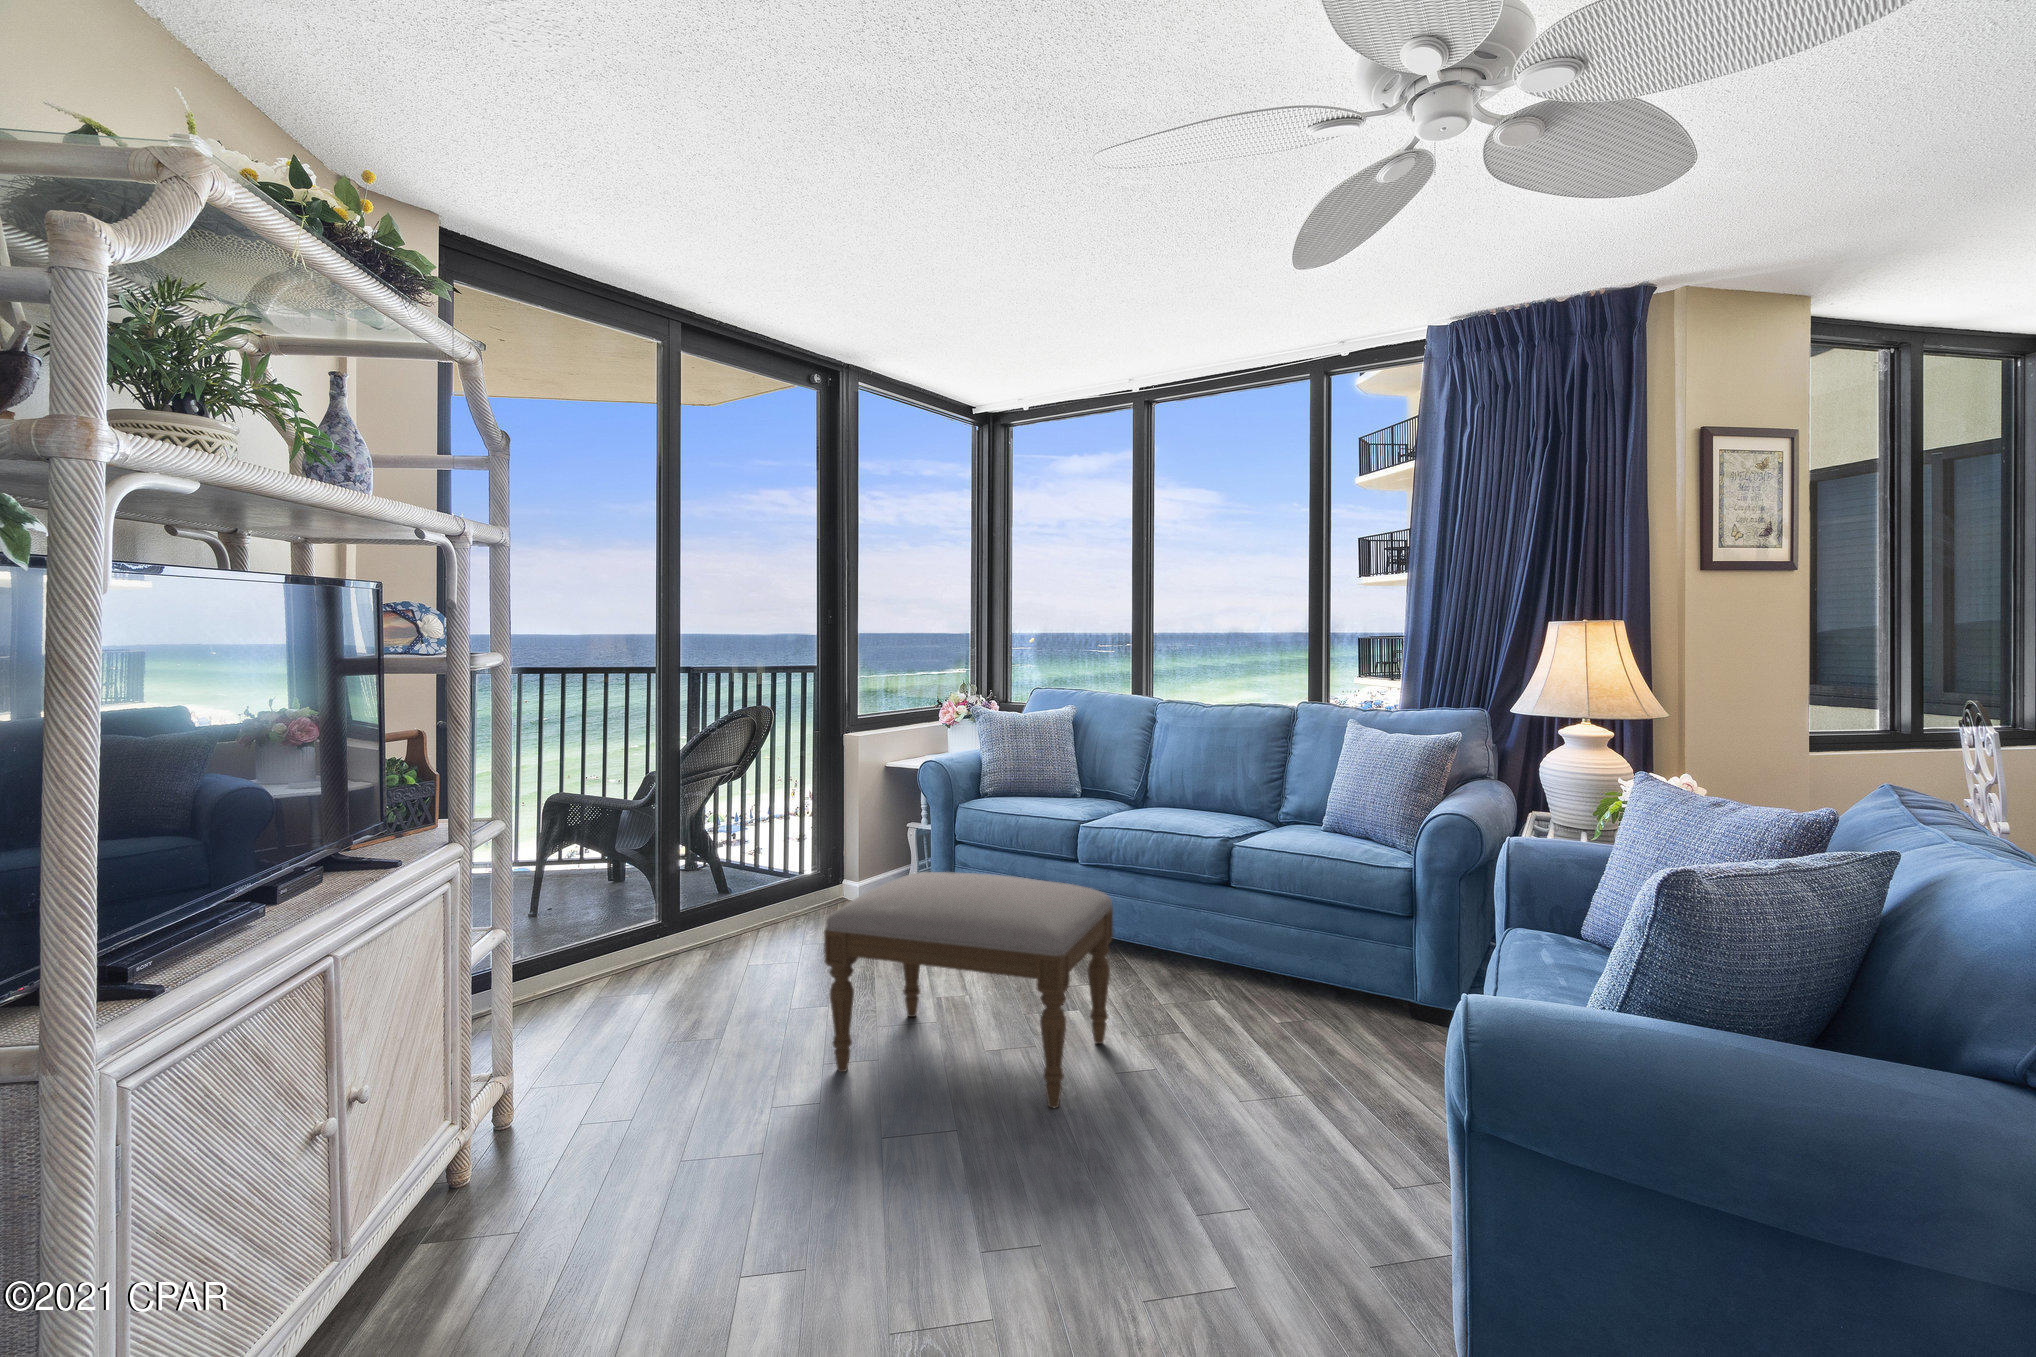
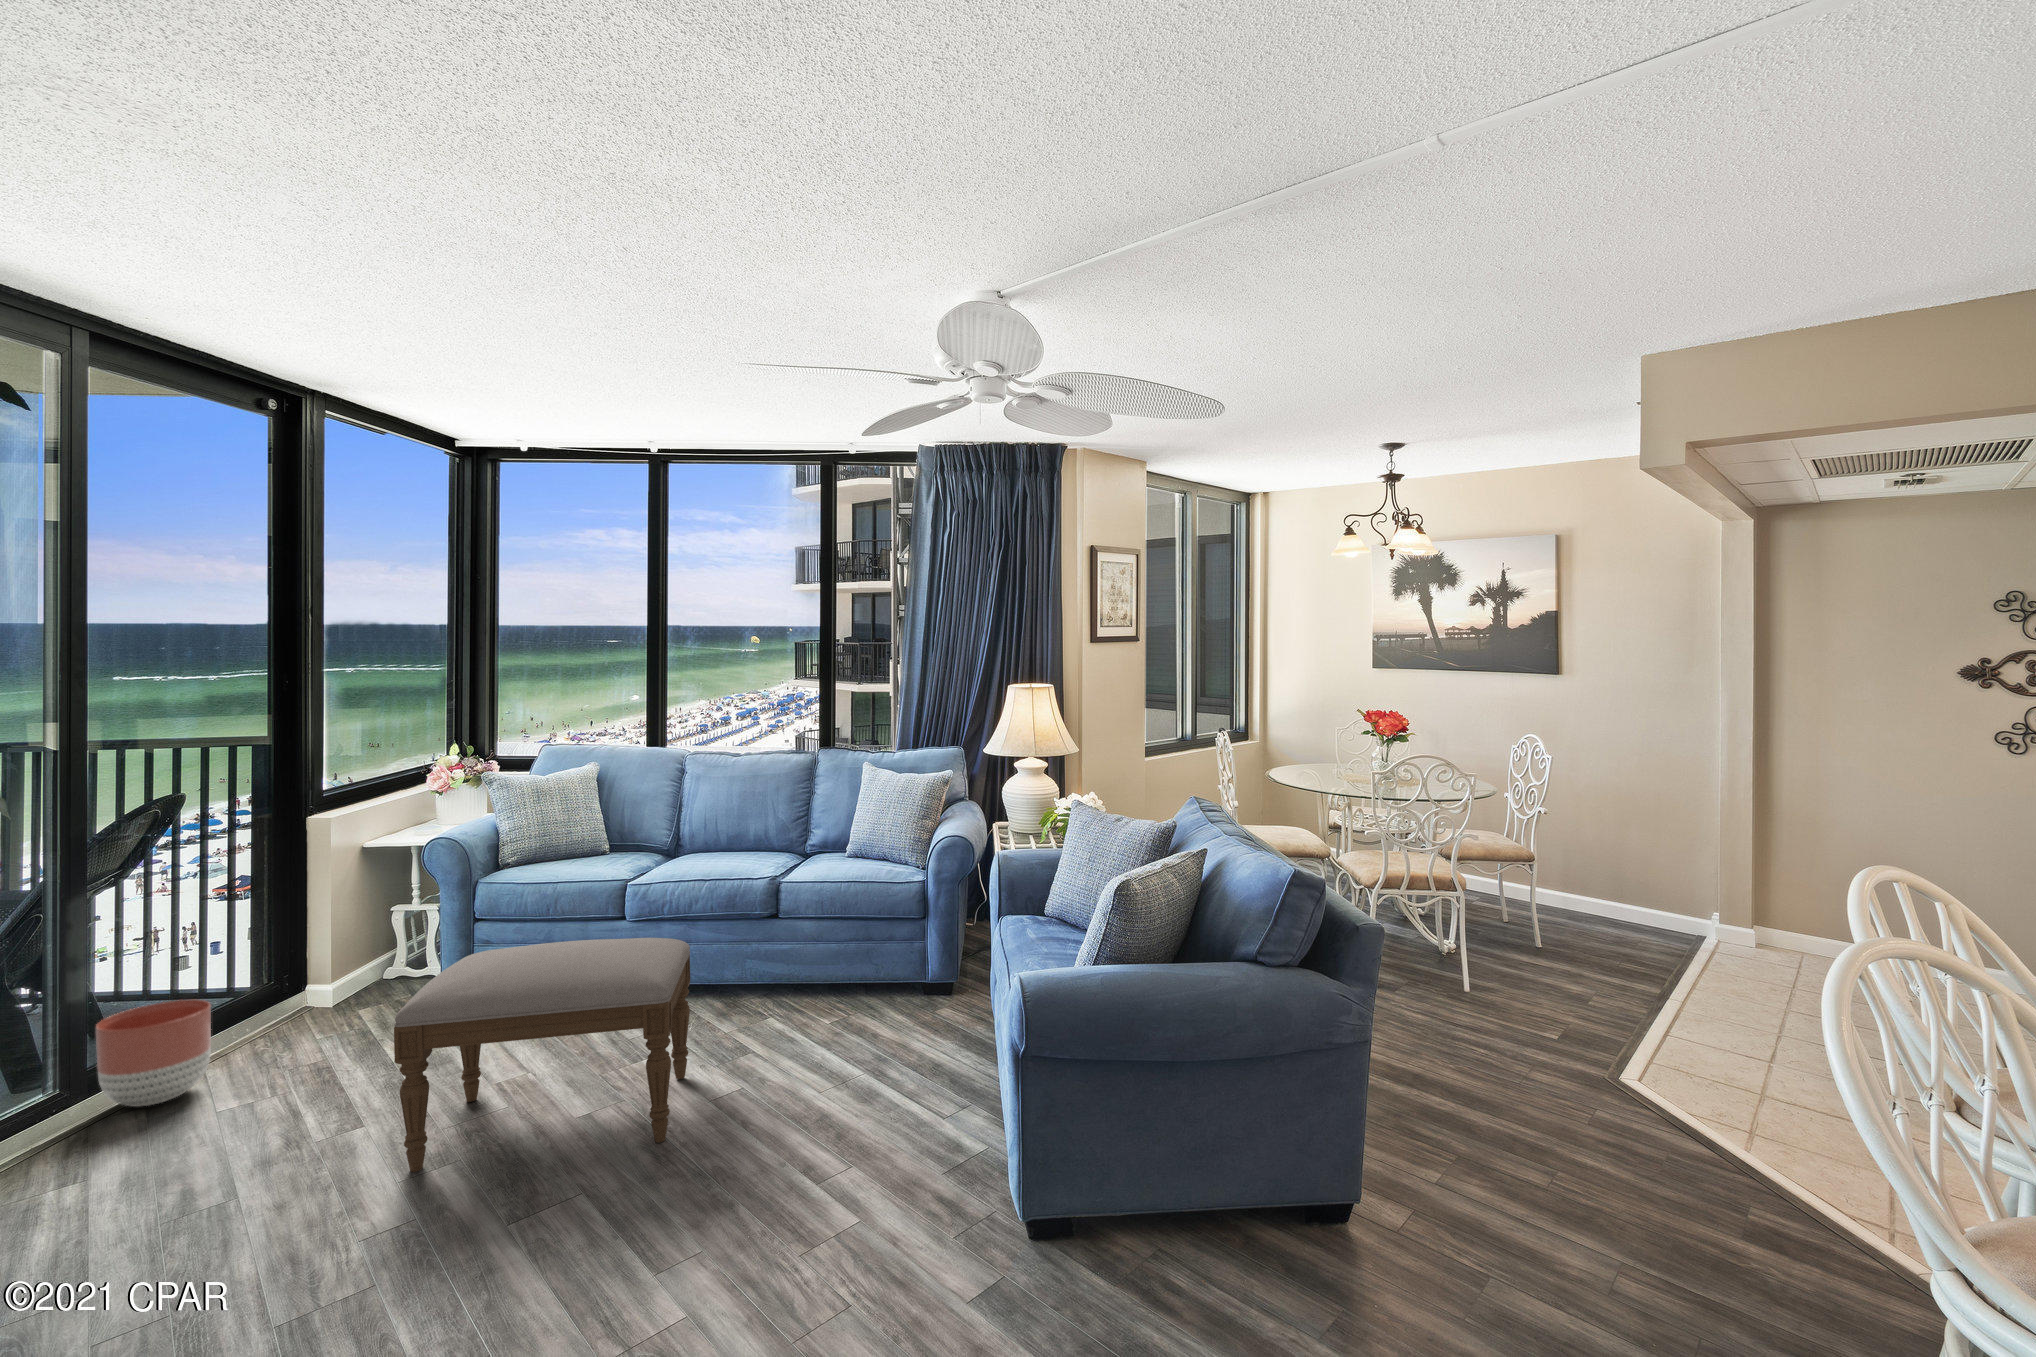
planter: none [671,878,746,960] -> present [96,1000,211,1107]

